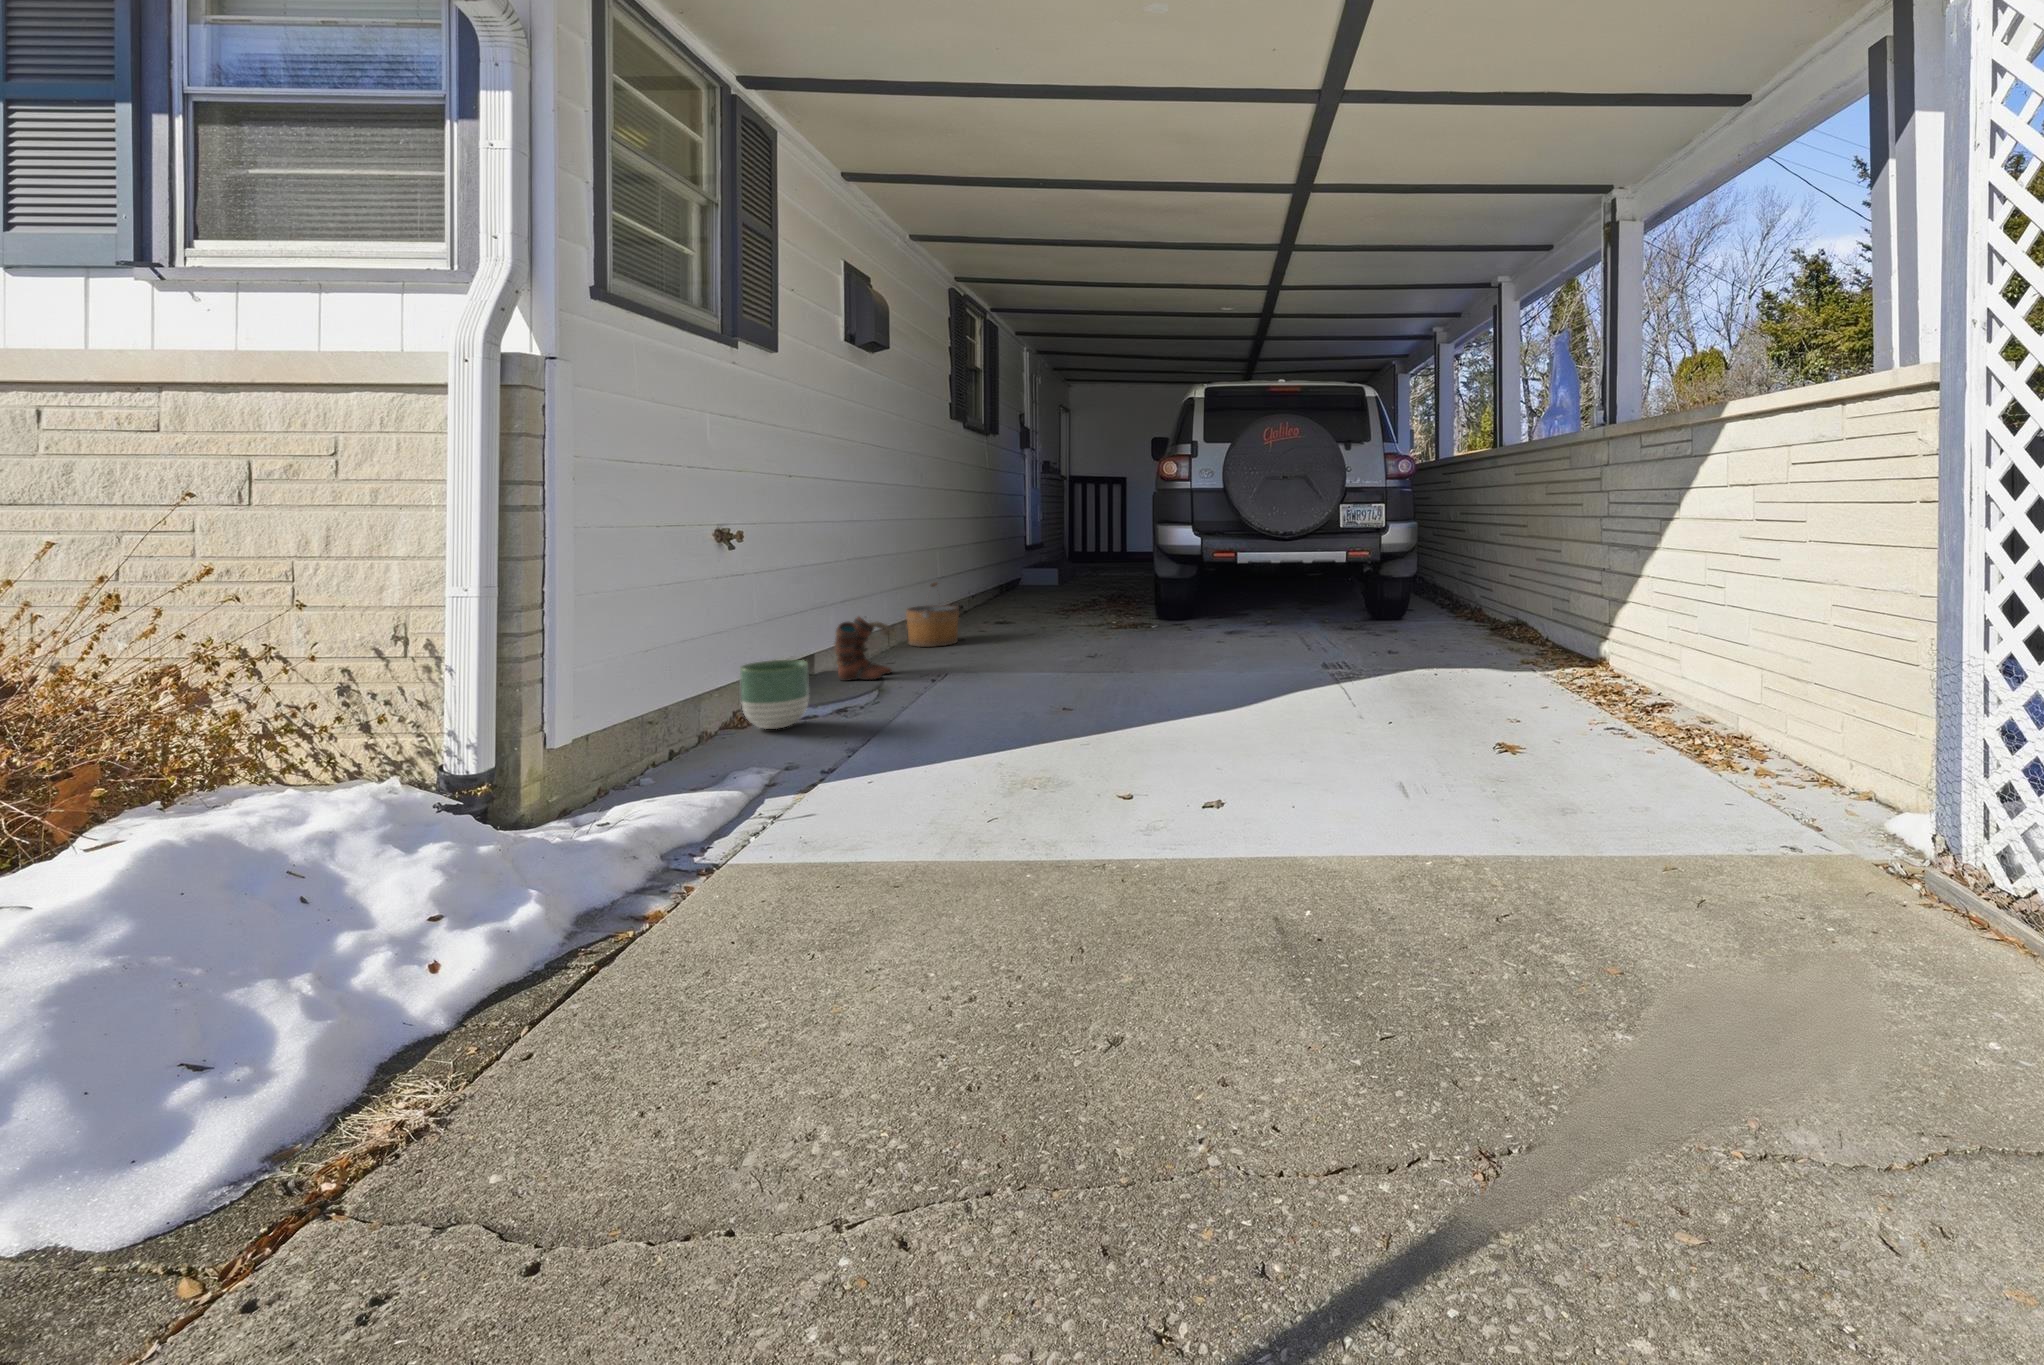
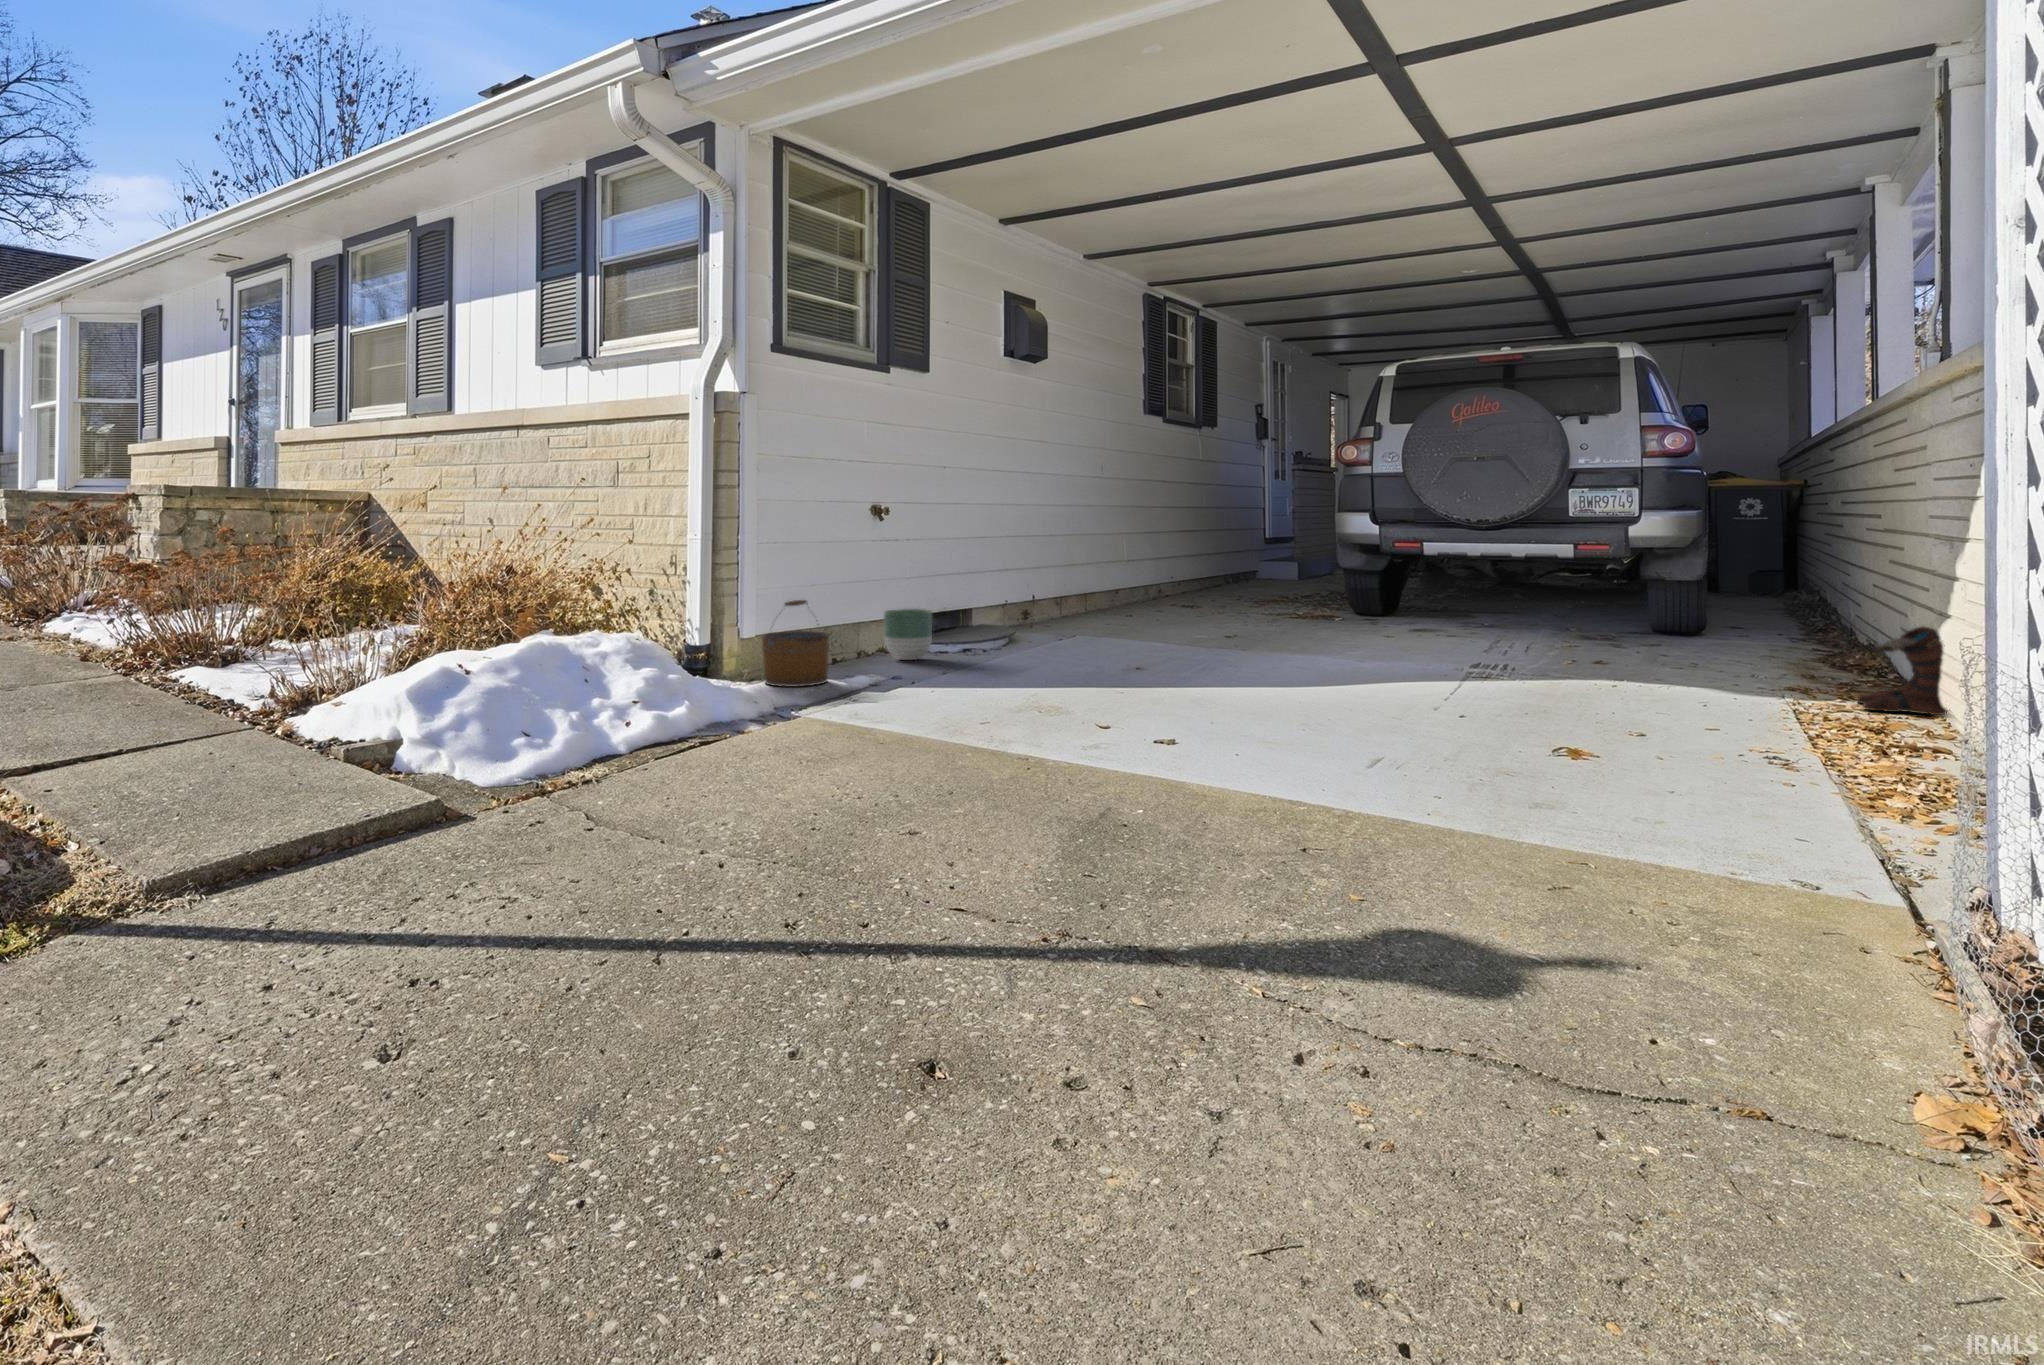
bucket: present [906,582,959,647] -> present [762,600,829,687]
boots: present [835,617,892,681] -> present [1858,627,1947,715]

